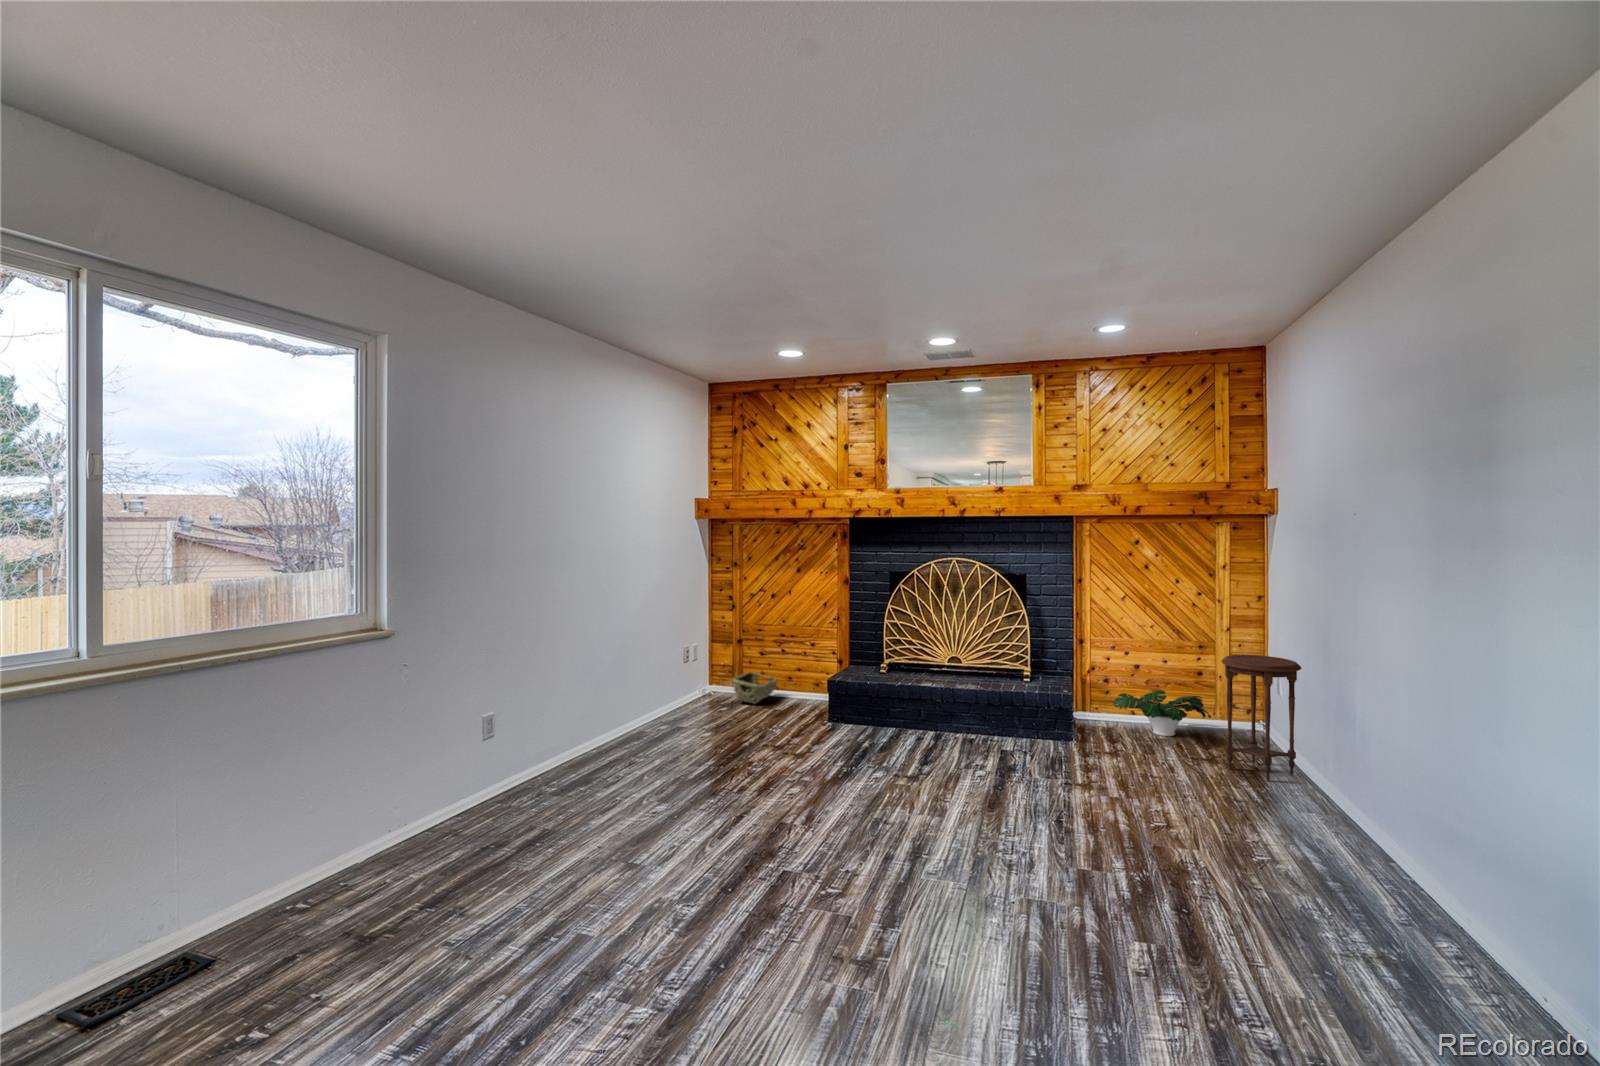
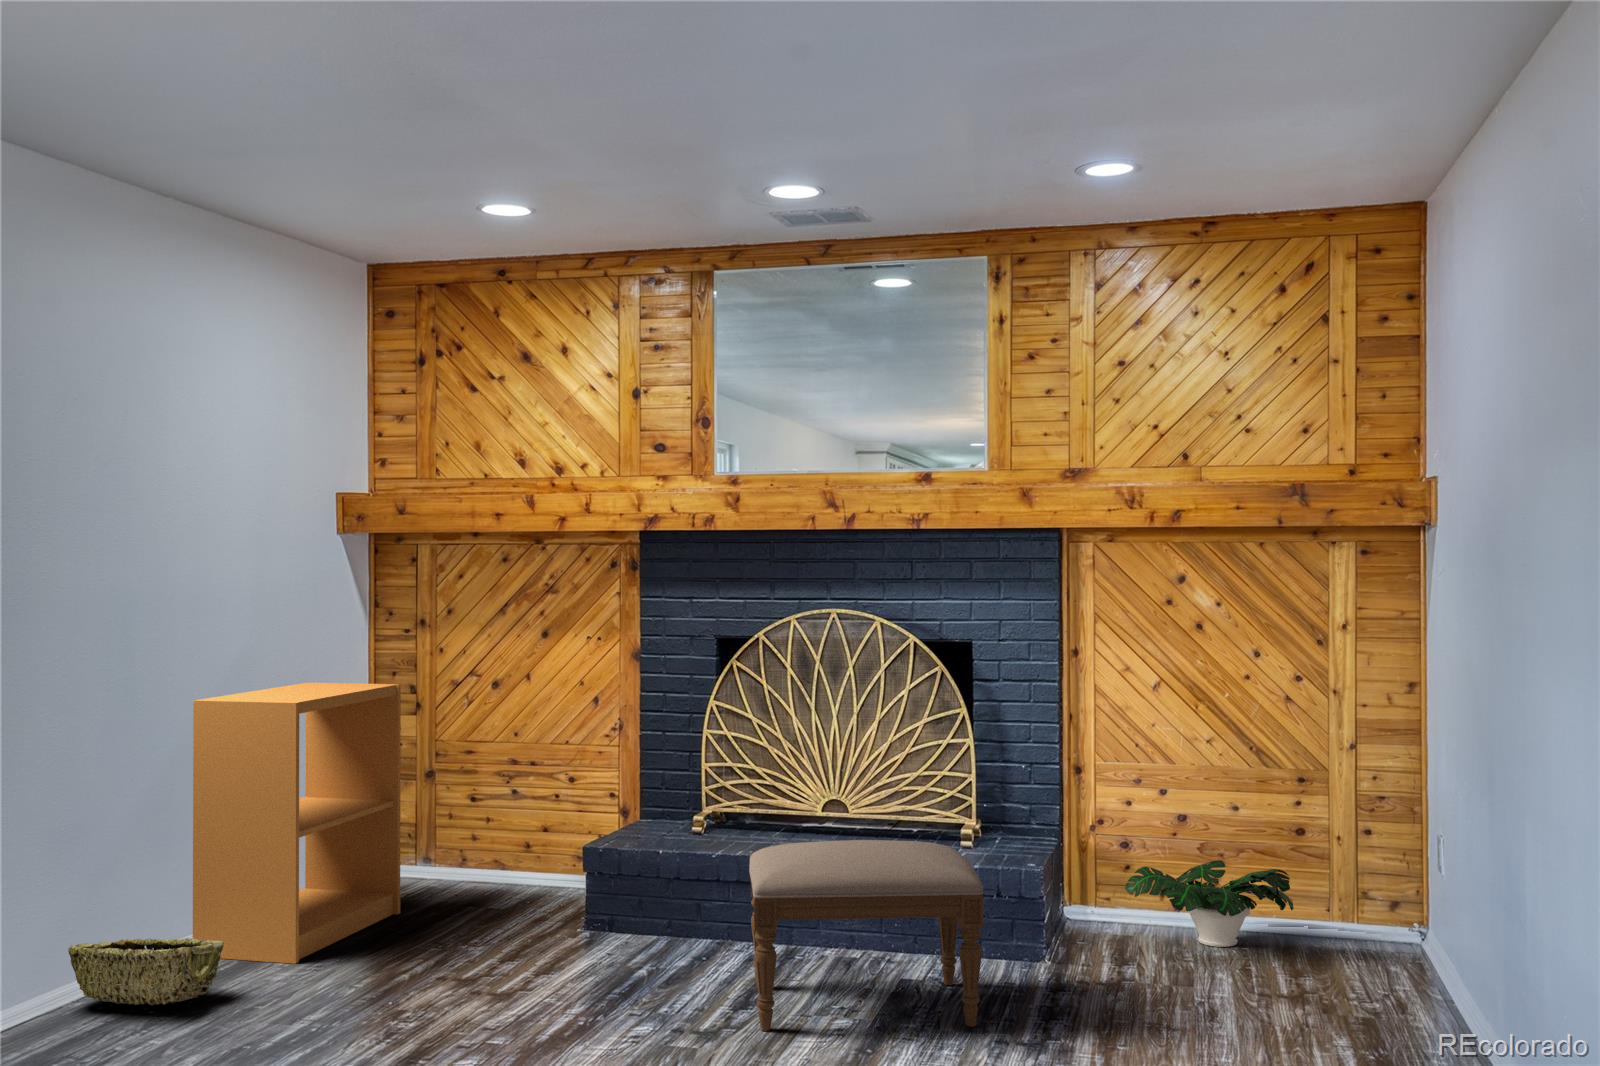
bookshelf: none [638,594,733,735] -> present [193,682,401,964]
side table: present [1221,655,1301,781] -> none [1293,789,1426,1023]
woven basket: present [732,672,778,704] -> present [68,938,224,1006]
ottoman: none [925,679,1059,778] -> present [749,840,983,1031]

